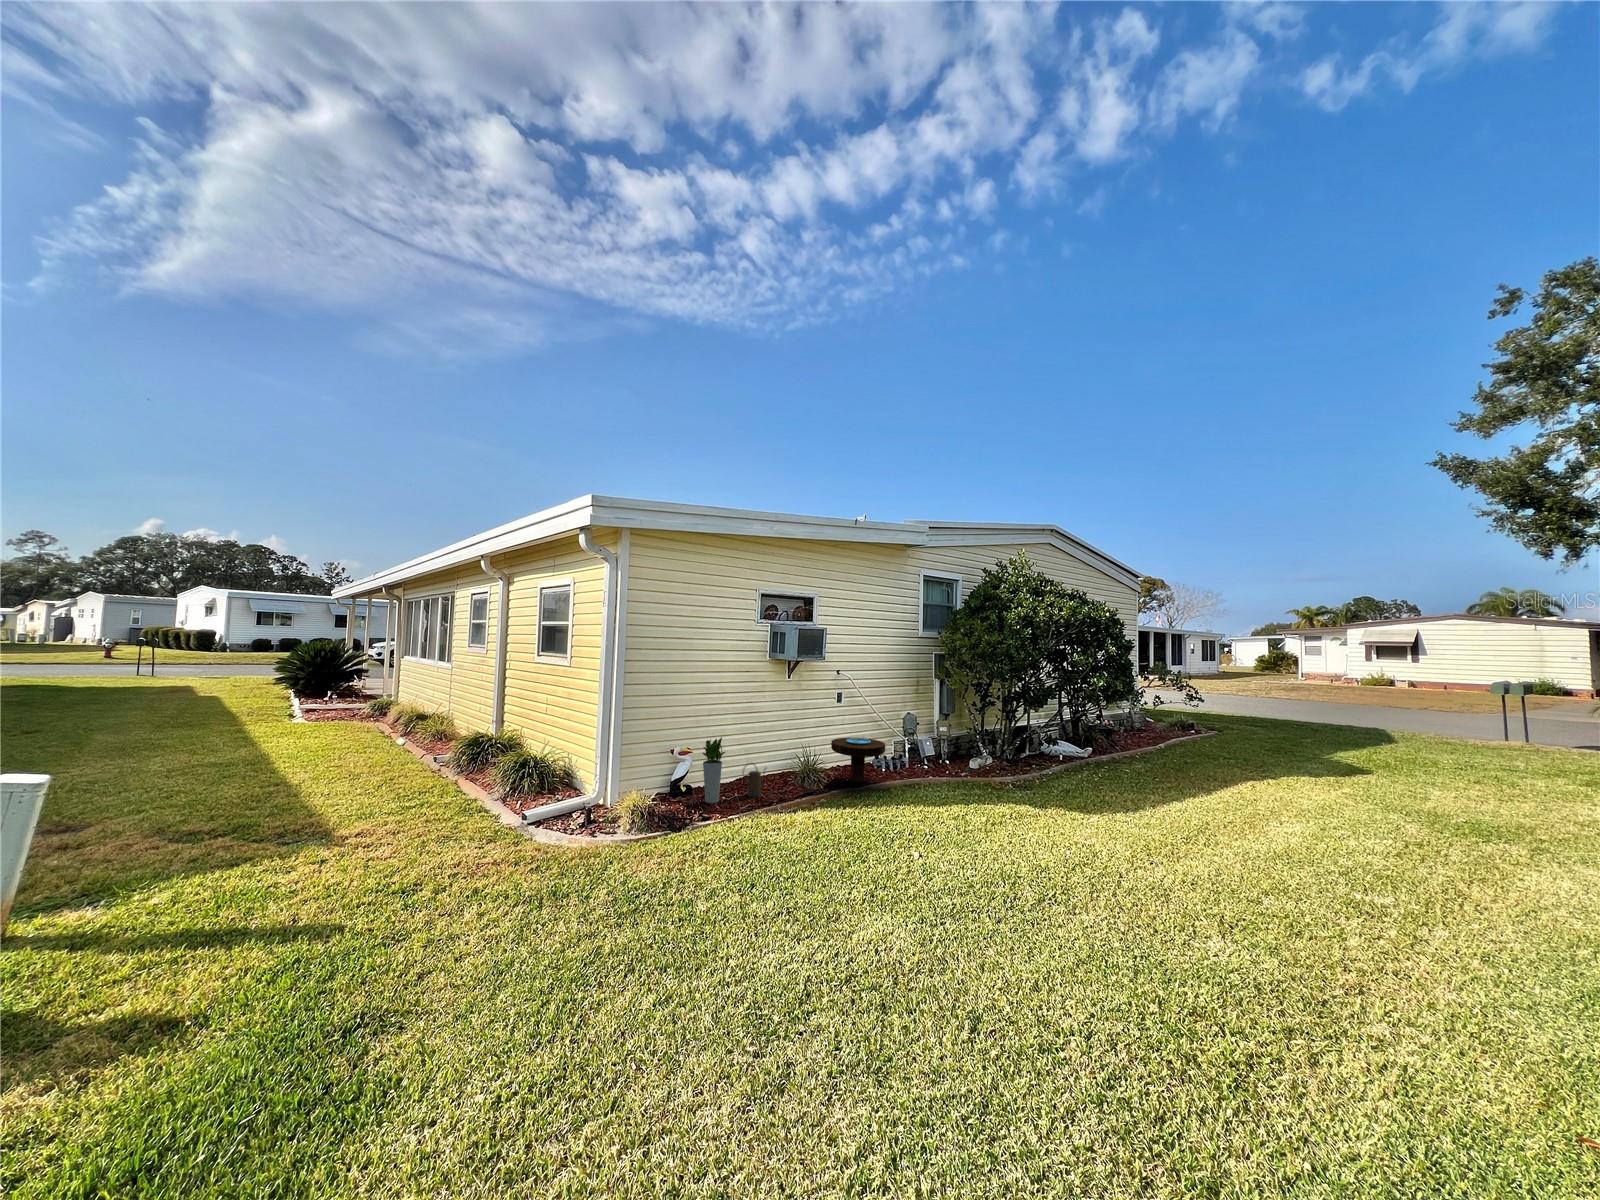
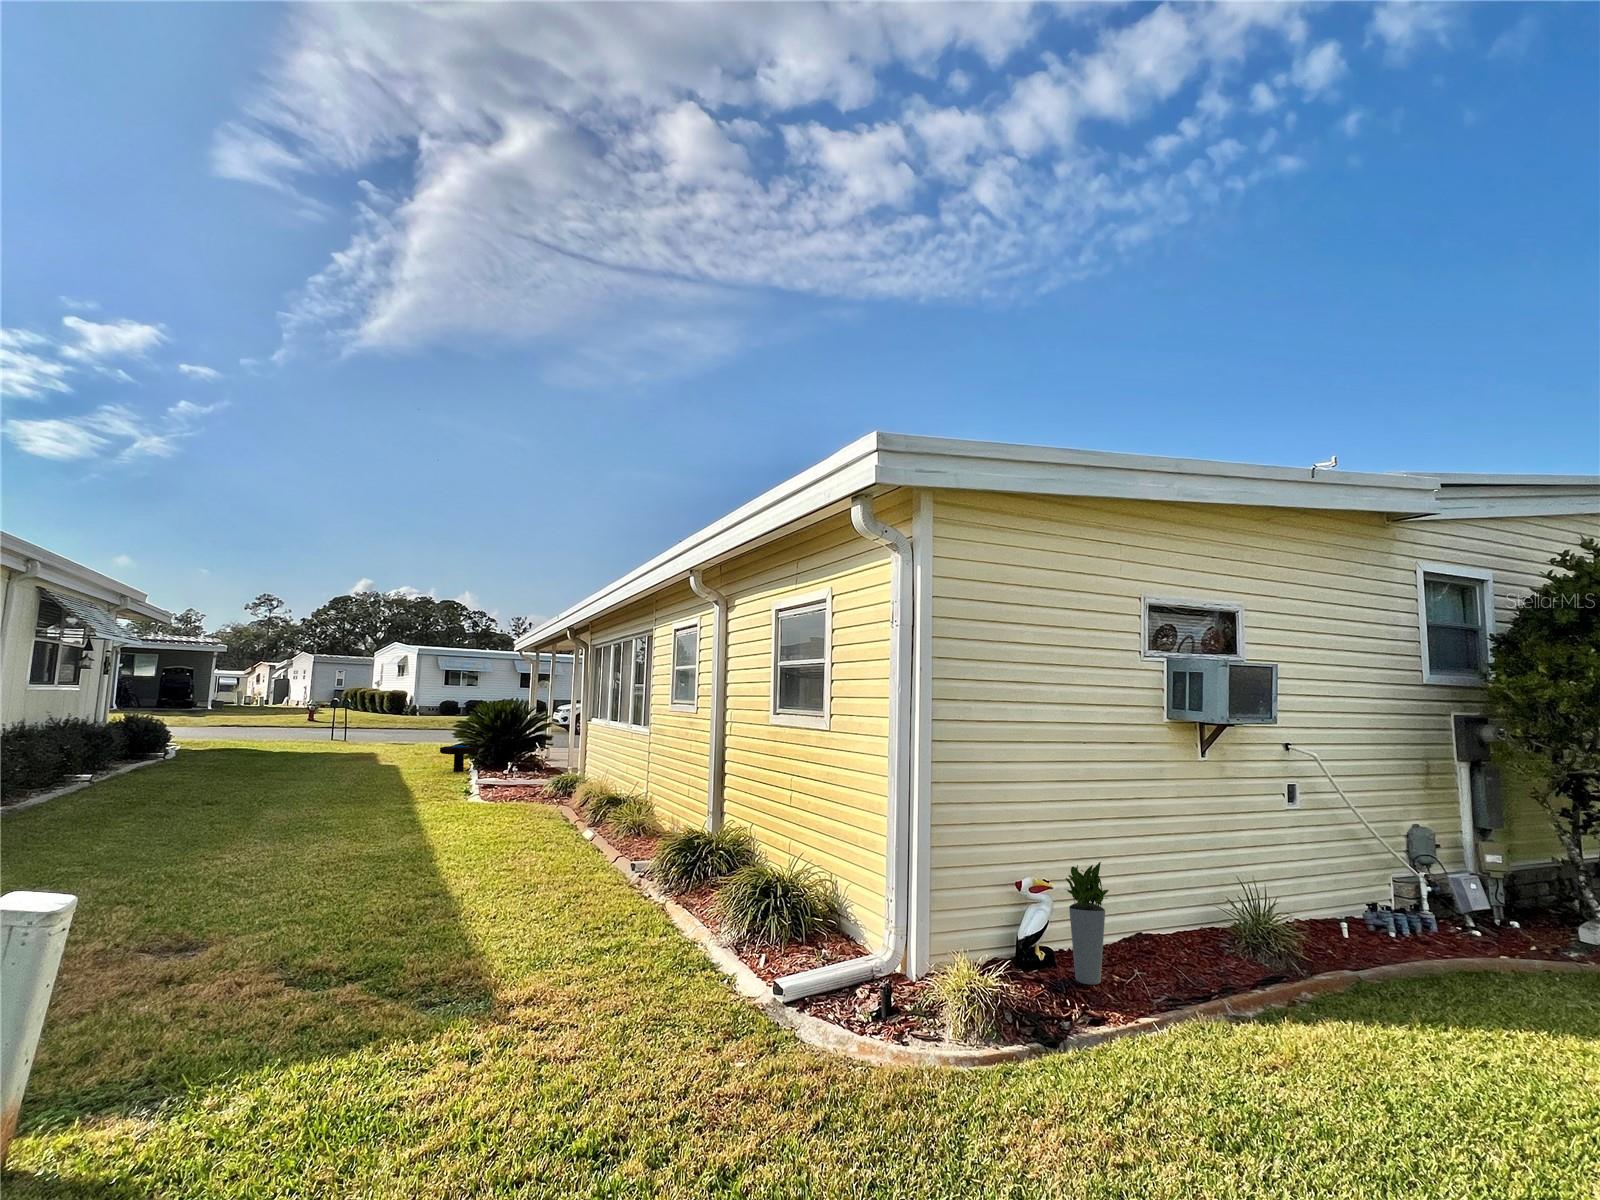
side table: present [831,737,885,782] -> present [440,745,478,772]
watering can: present [743,768,767,797] -> none [1140,911,1183,978]

